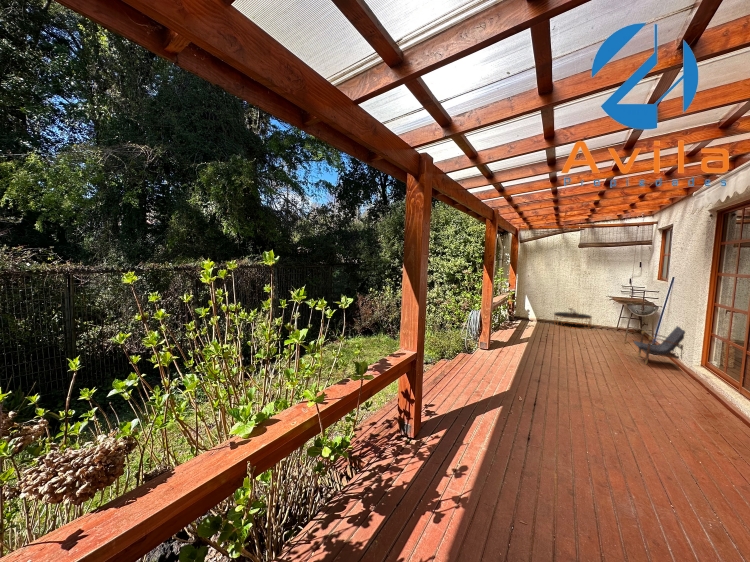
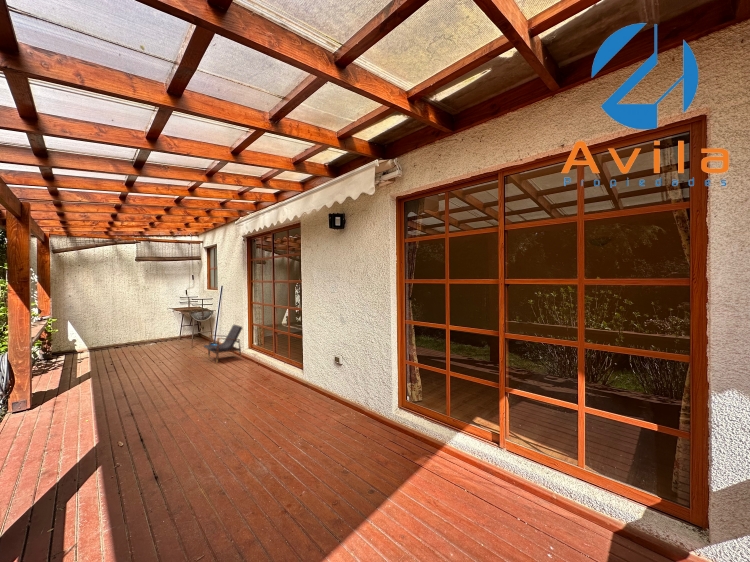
coffee table: present [554,308,592,328] -> none [111,327,156,350]

